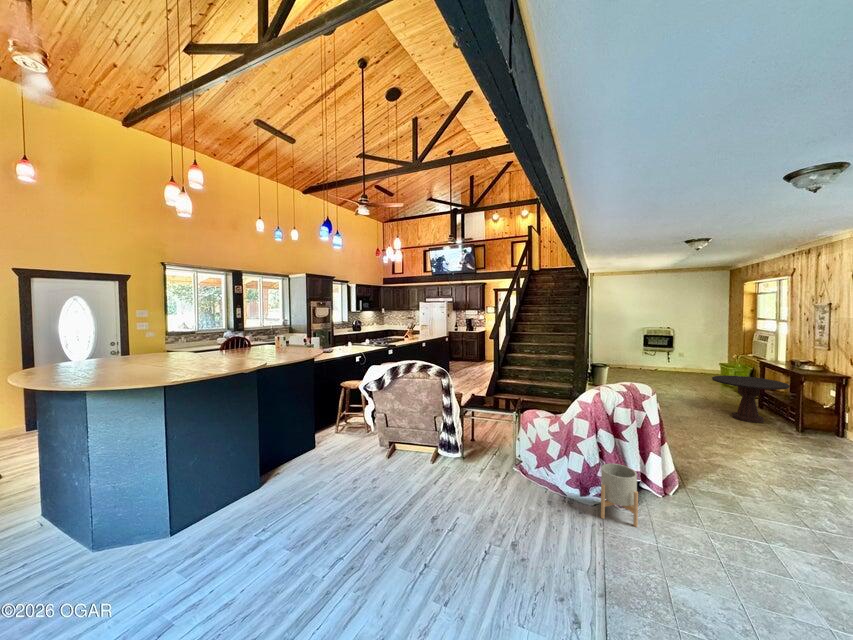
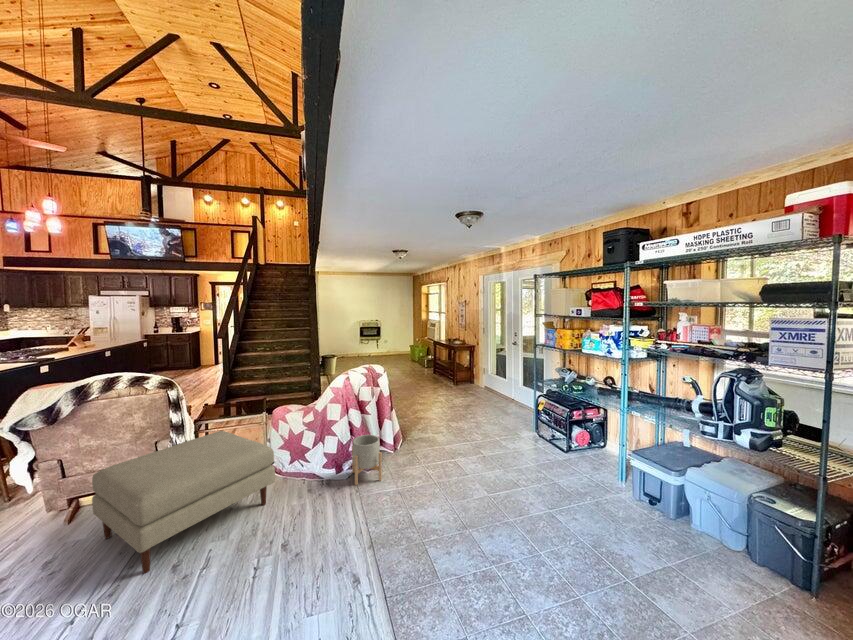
side table: present [712,375,790,423] -> none [406,353,445,384]
ottoman: none [398,419,516,513] -> present [92,431,275,574]

